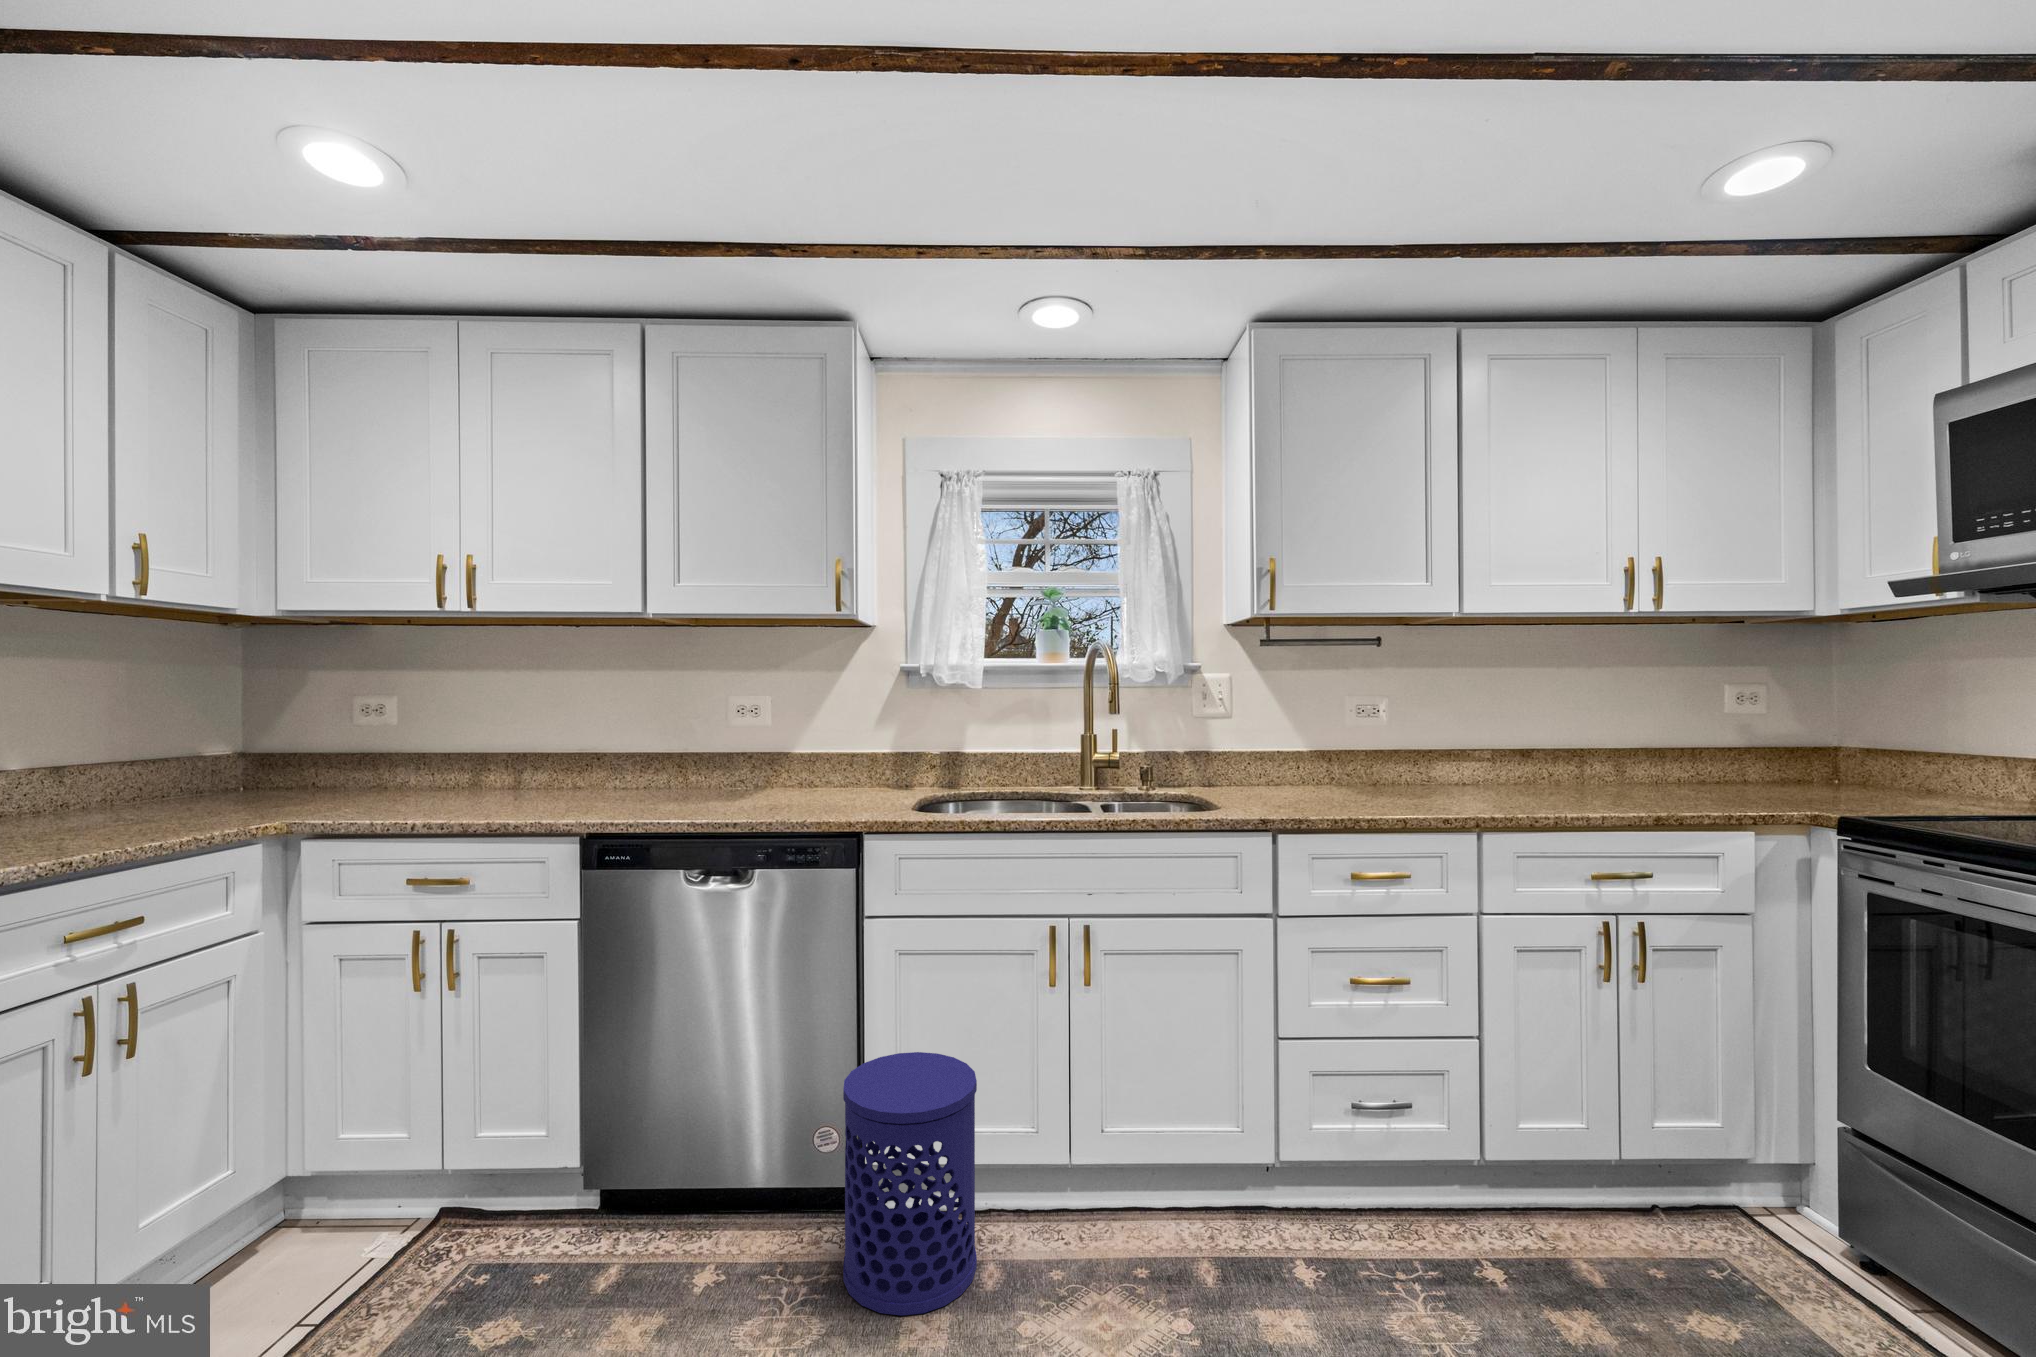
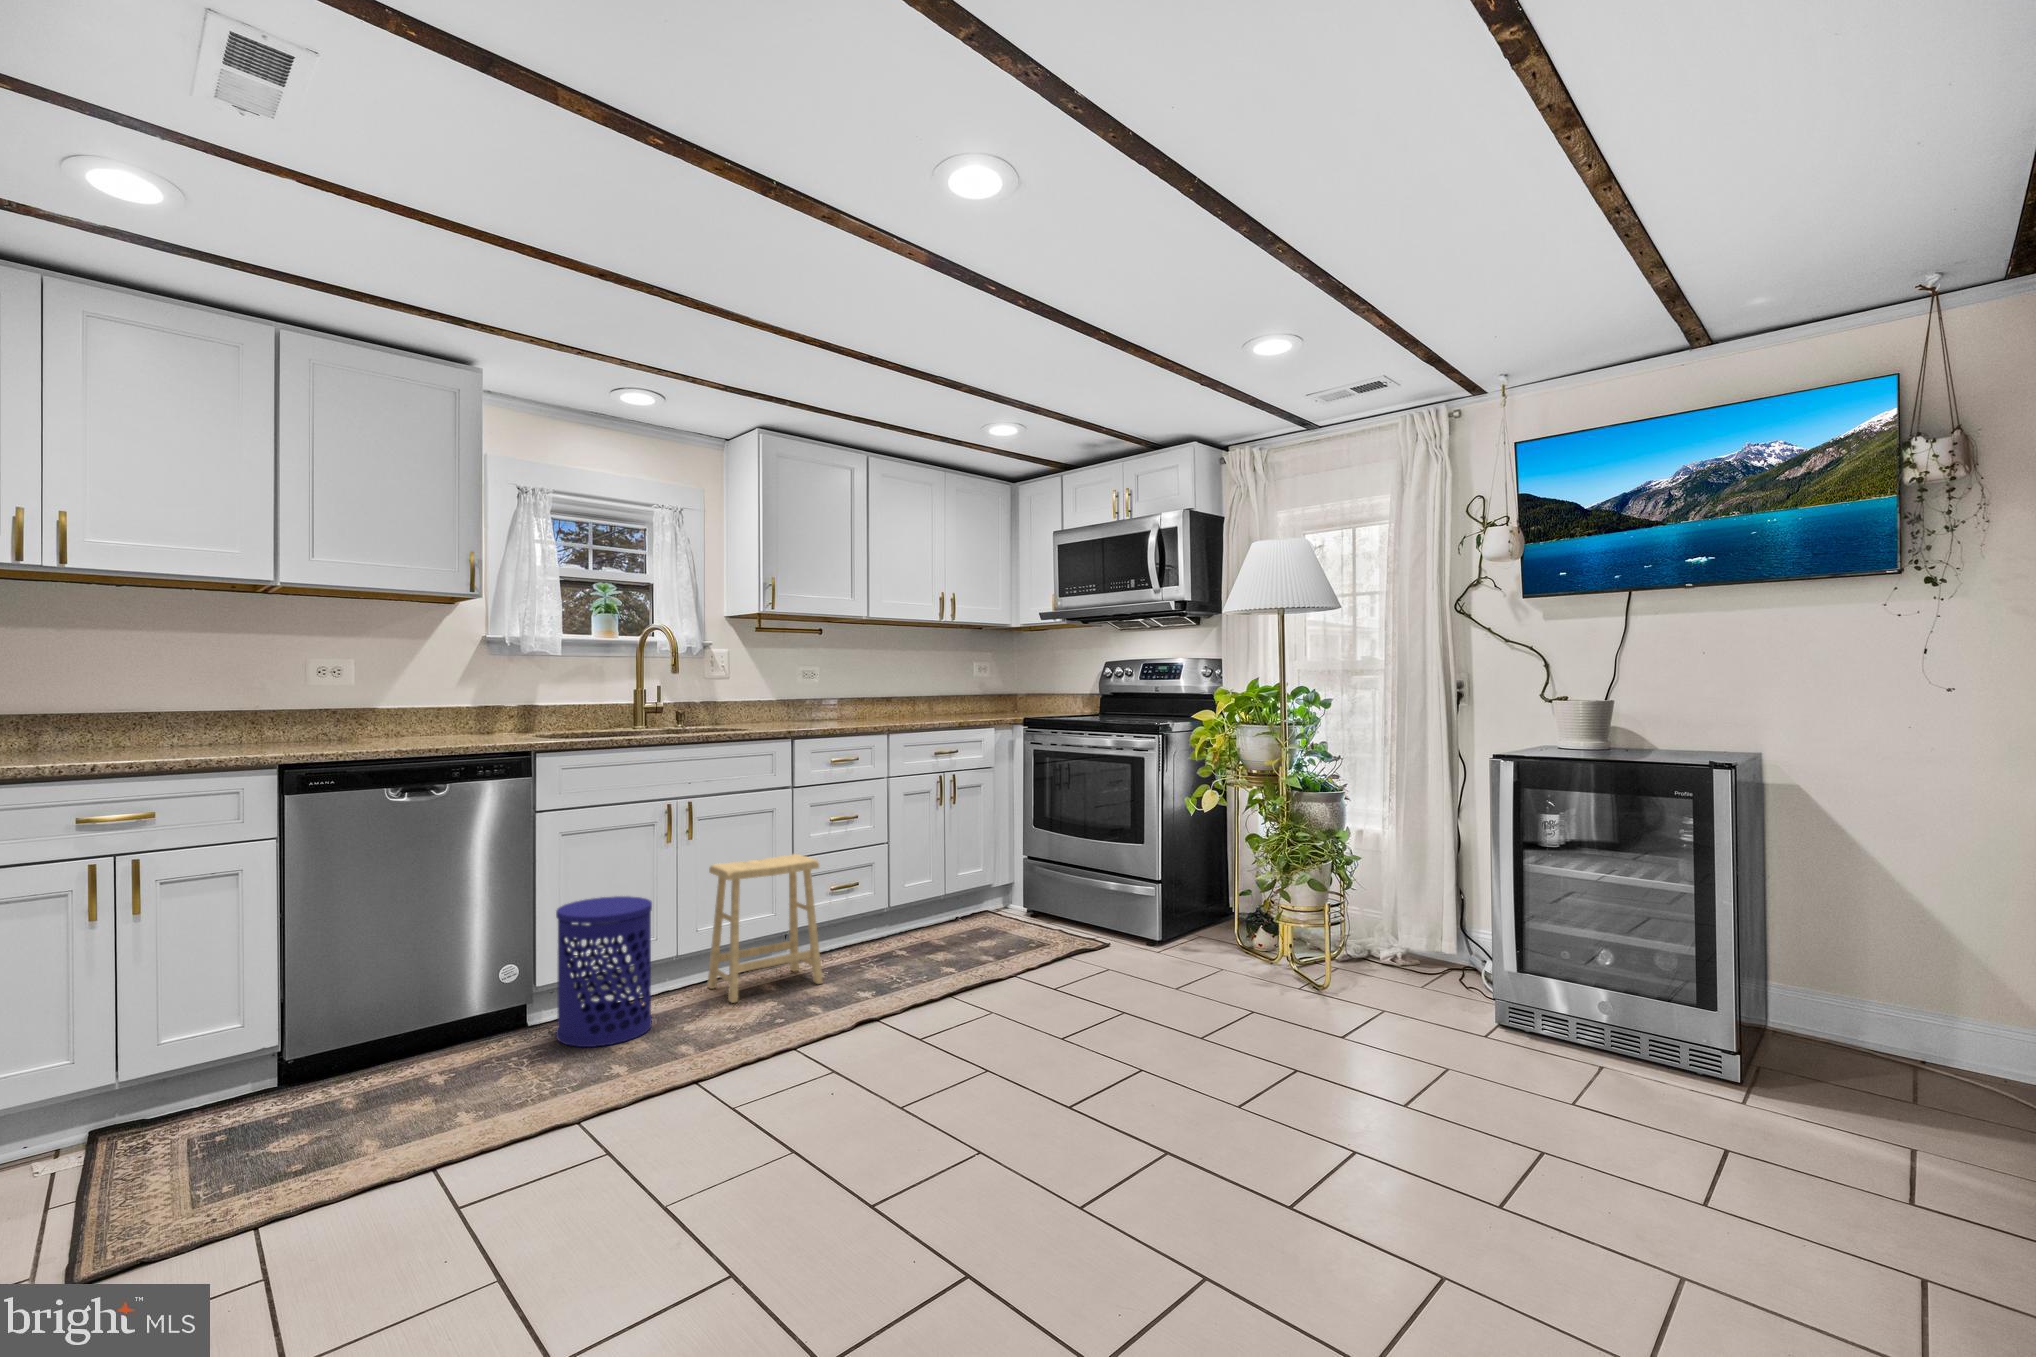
footstool: none [1103,1031,1280,1304] -> present [707,854,822,1003]

